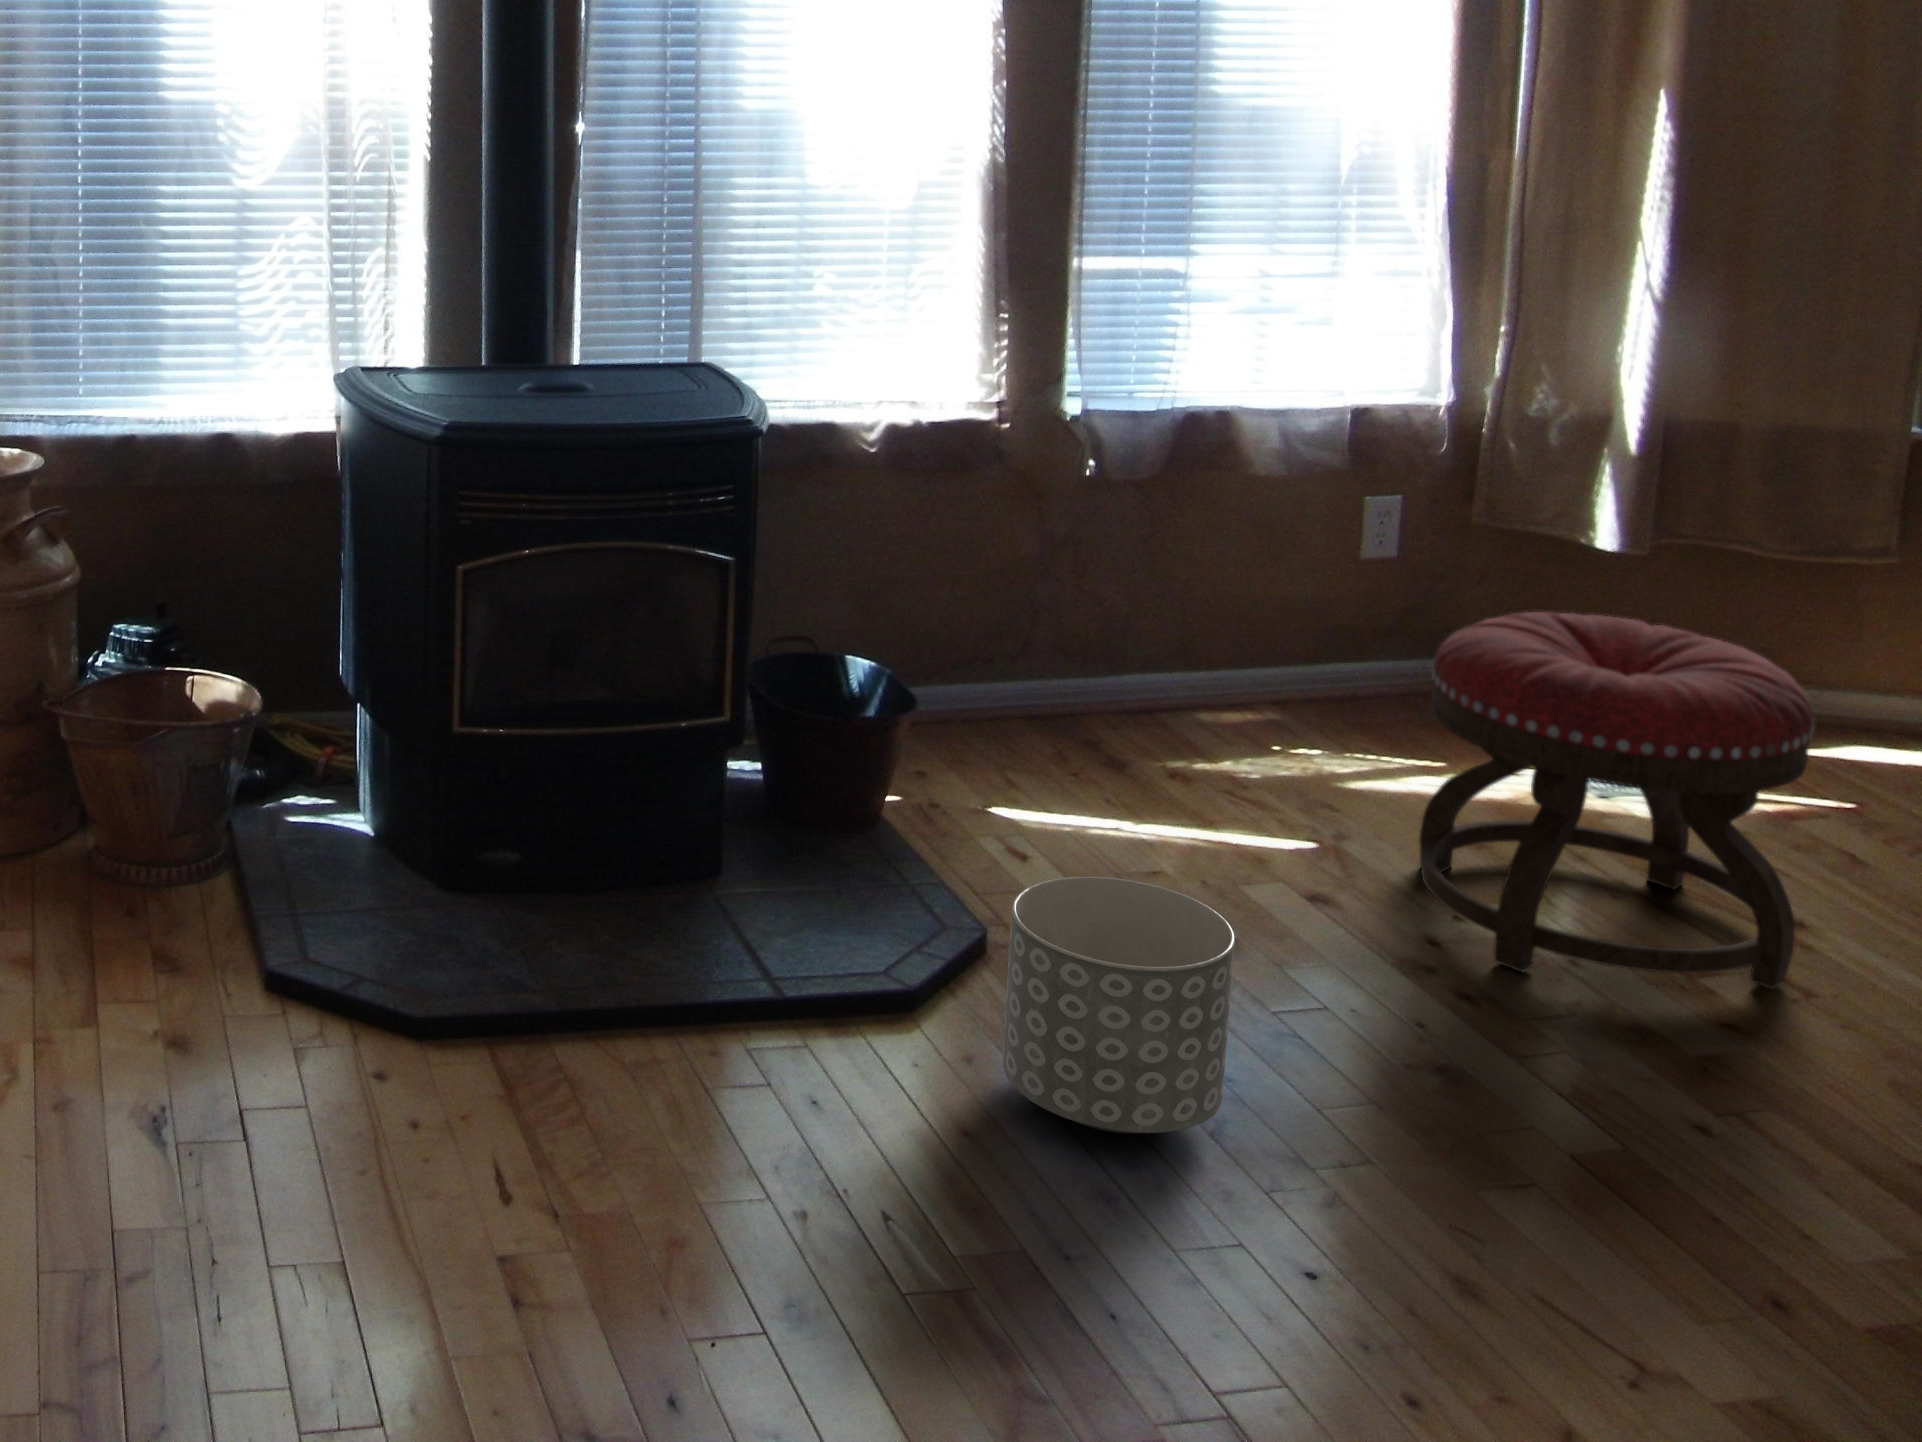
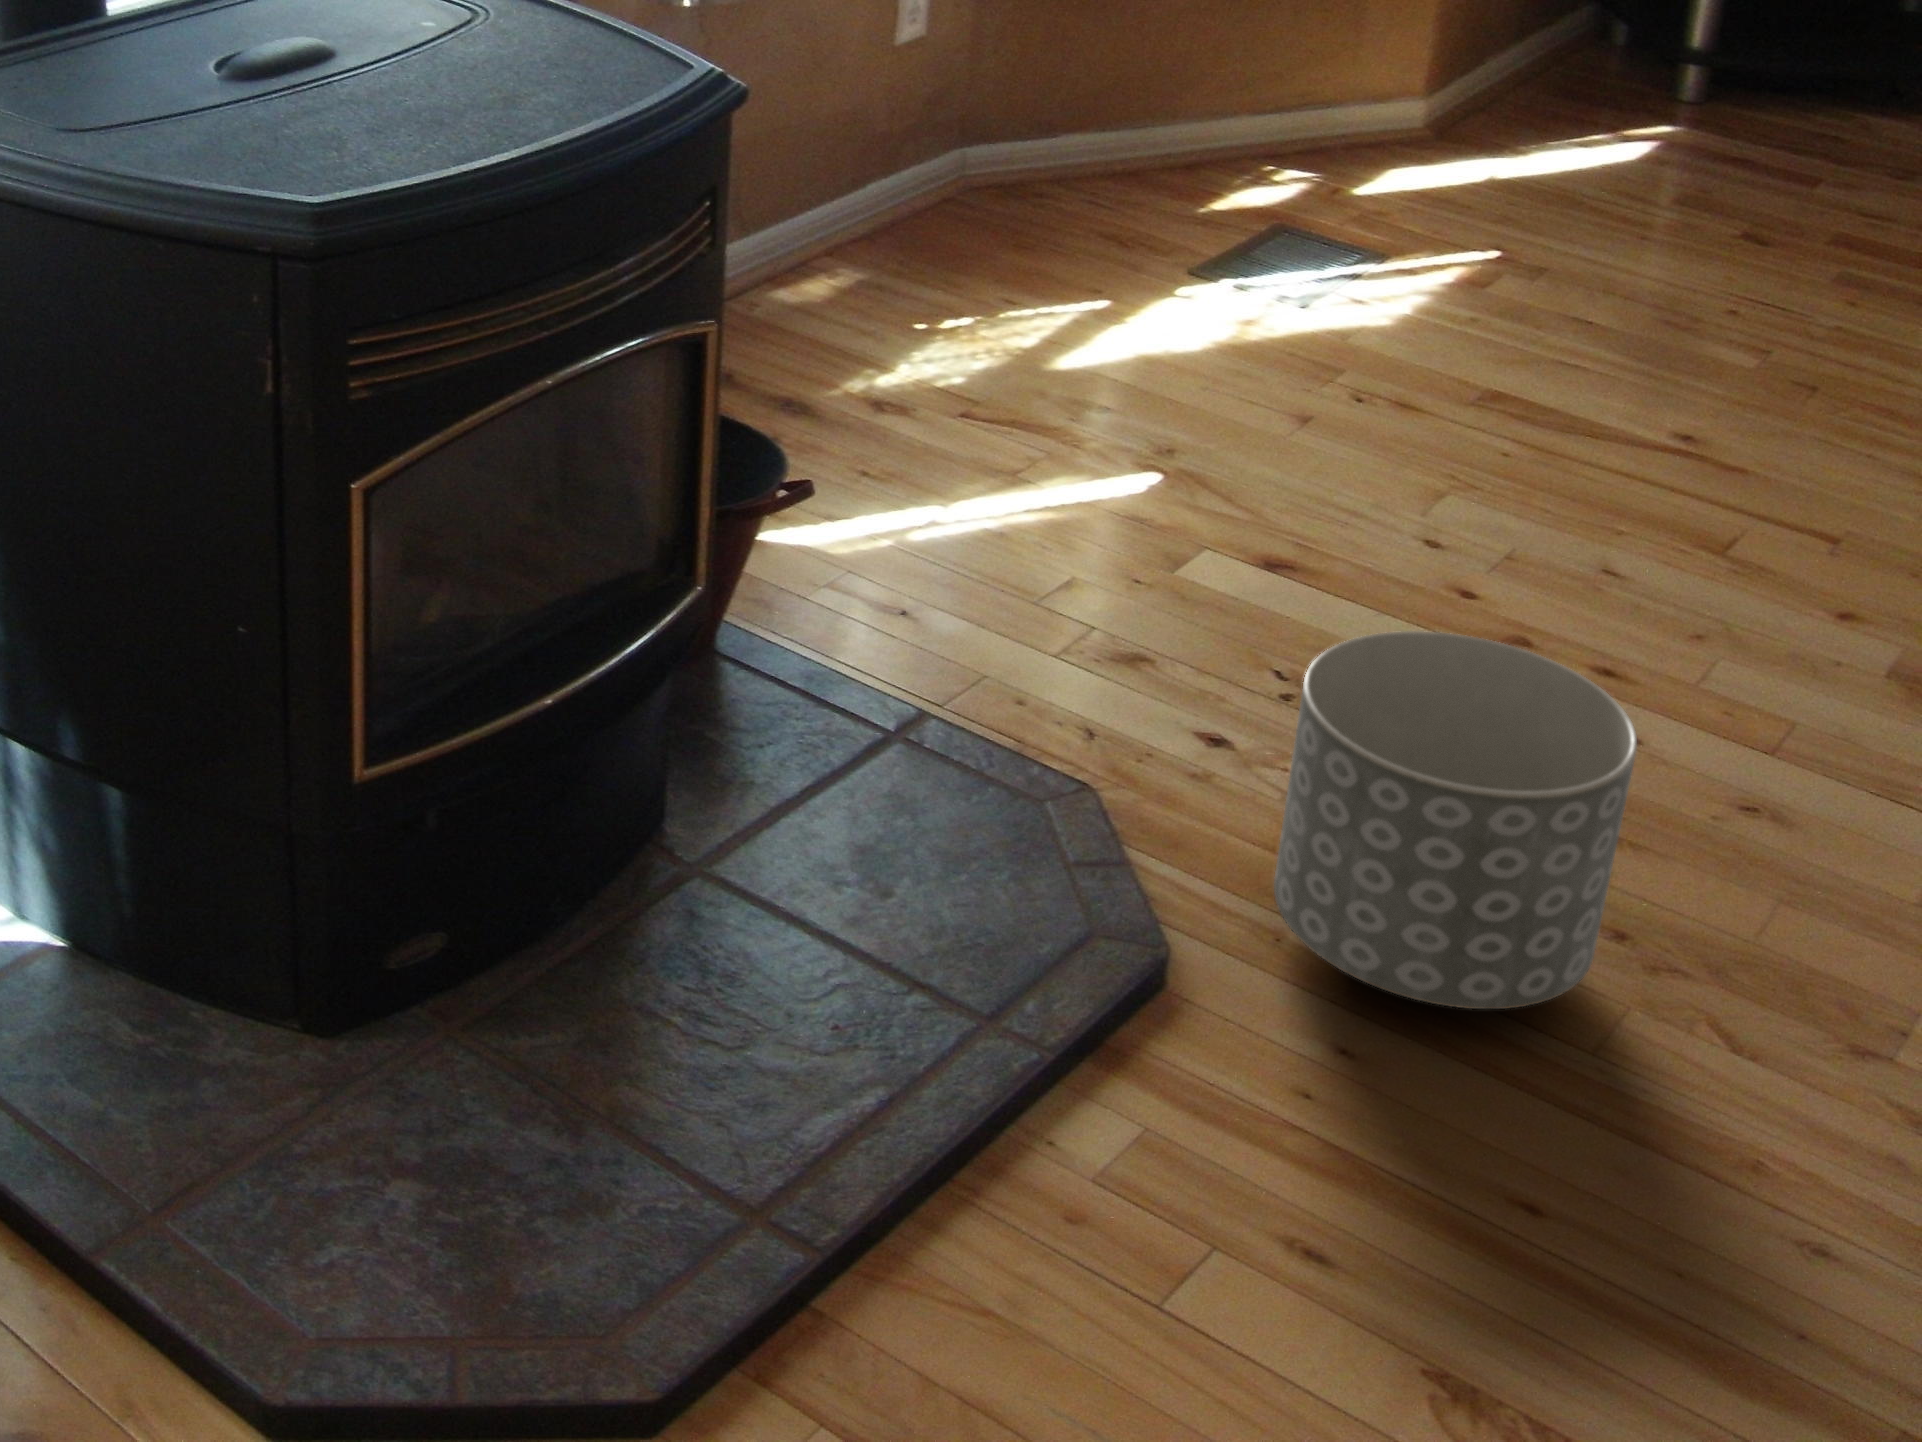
ottoman: present [1419,612,1815,990] -> none [1230,89,1722,556]

